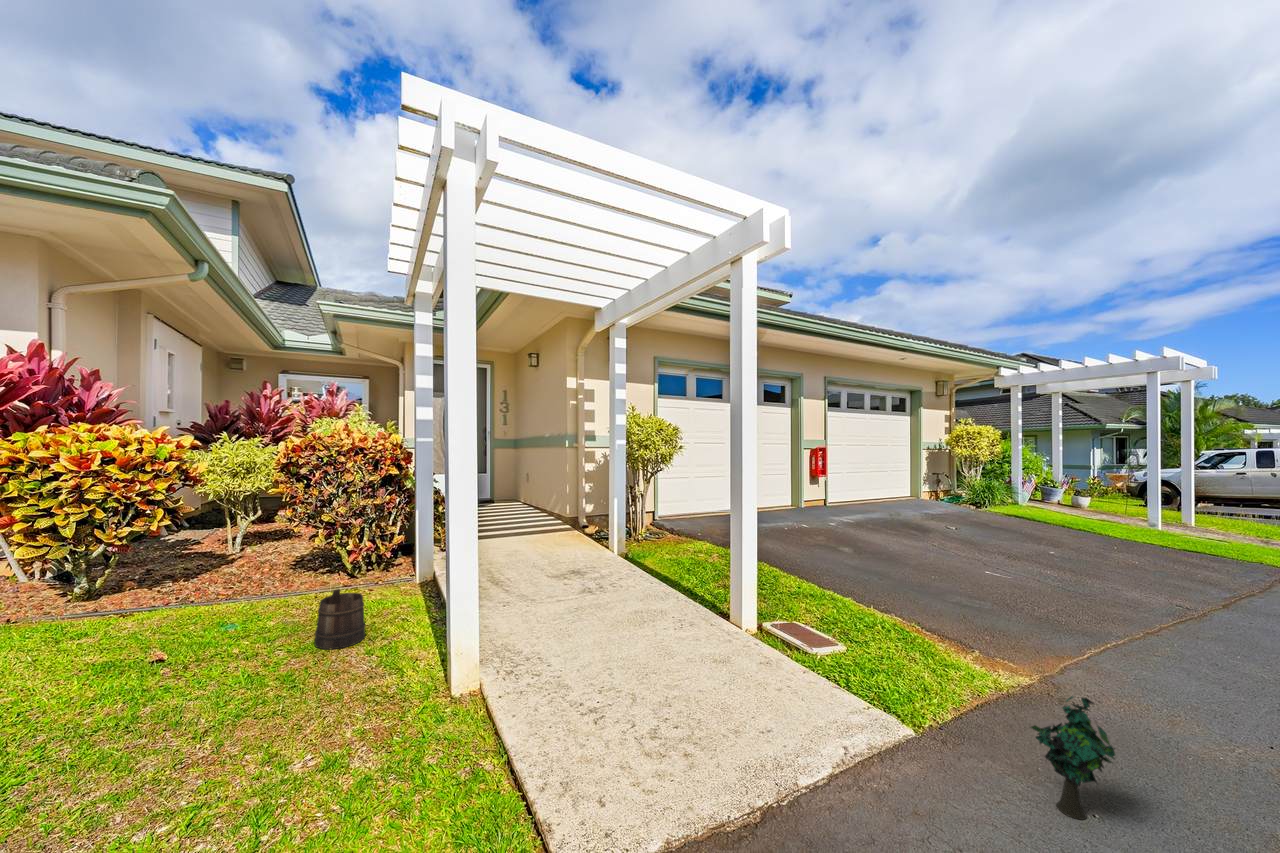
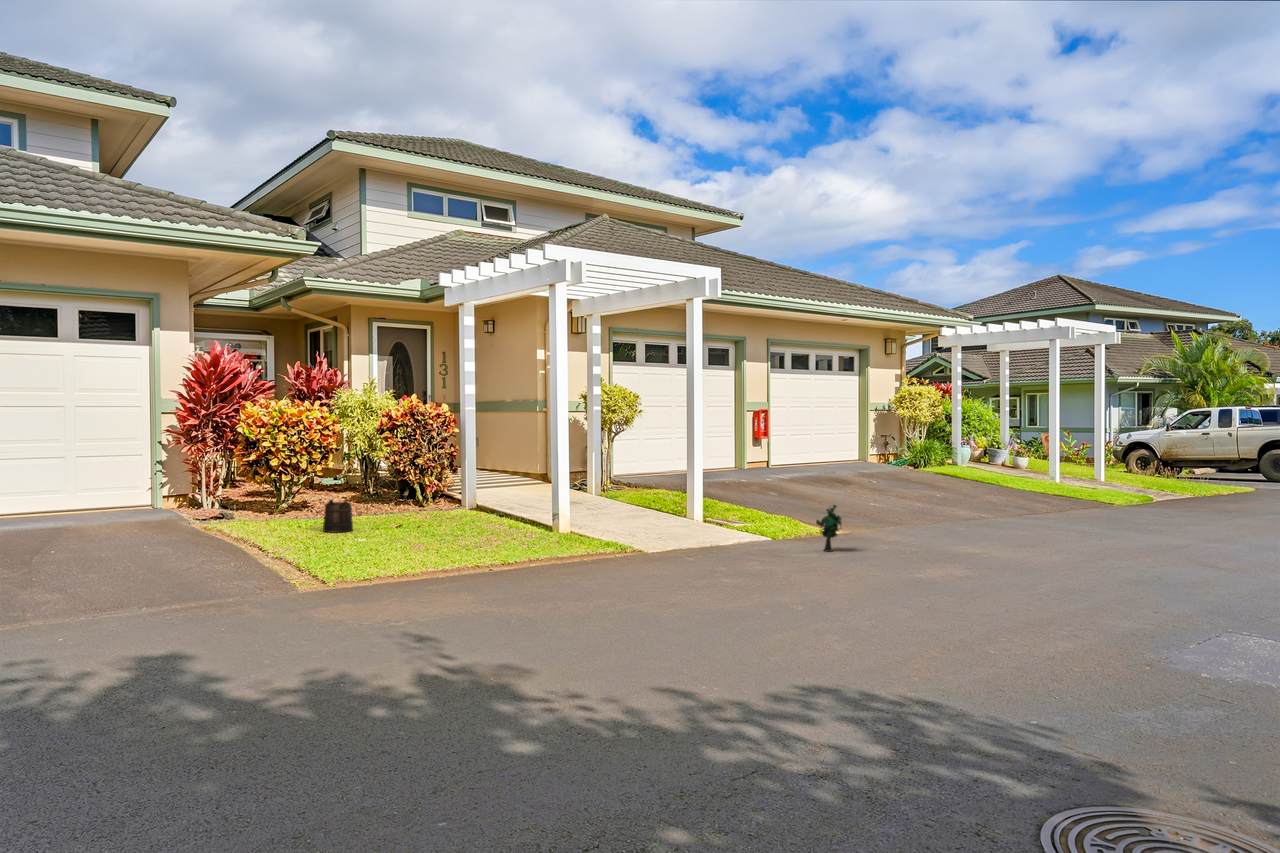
bucket: present [314,589,365,649] -> present [323,500,353,533]

